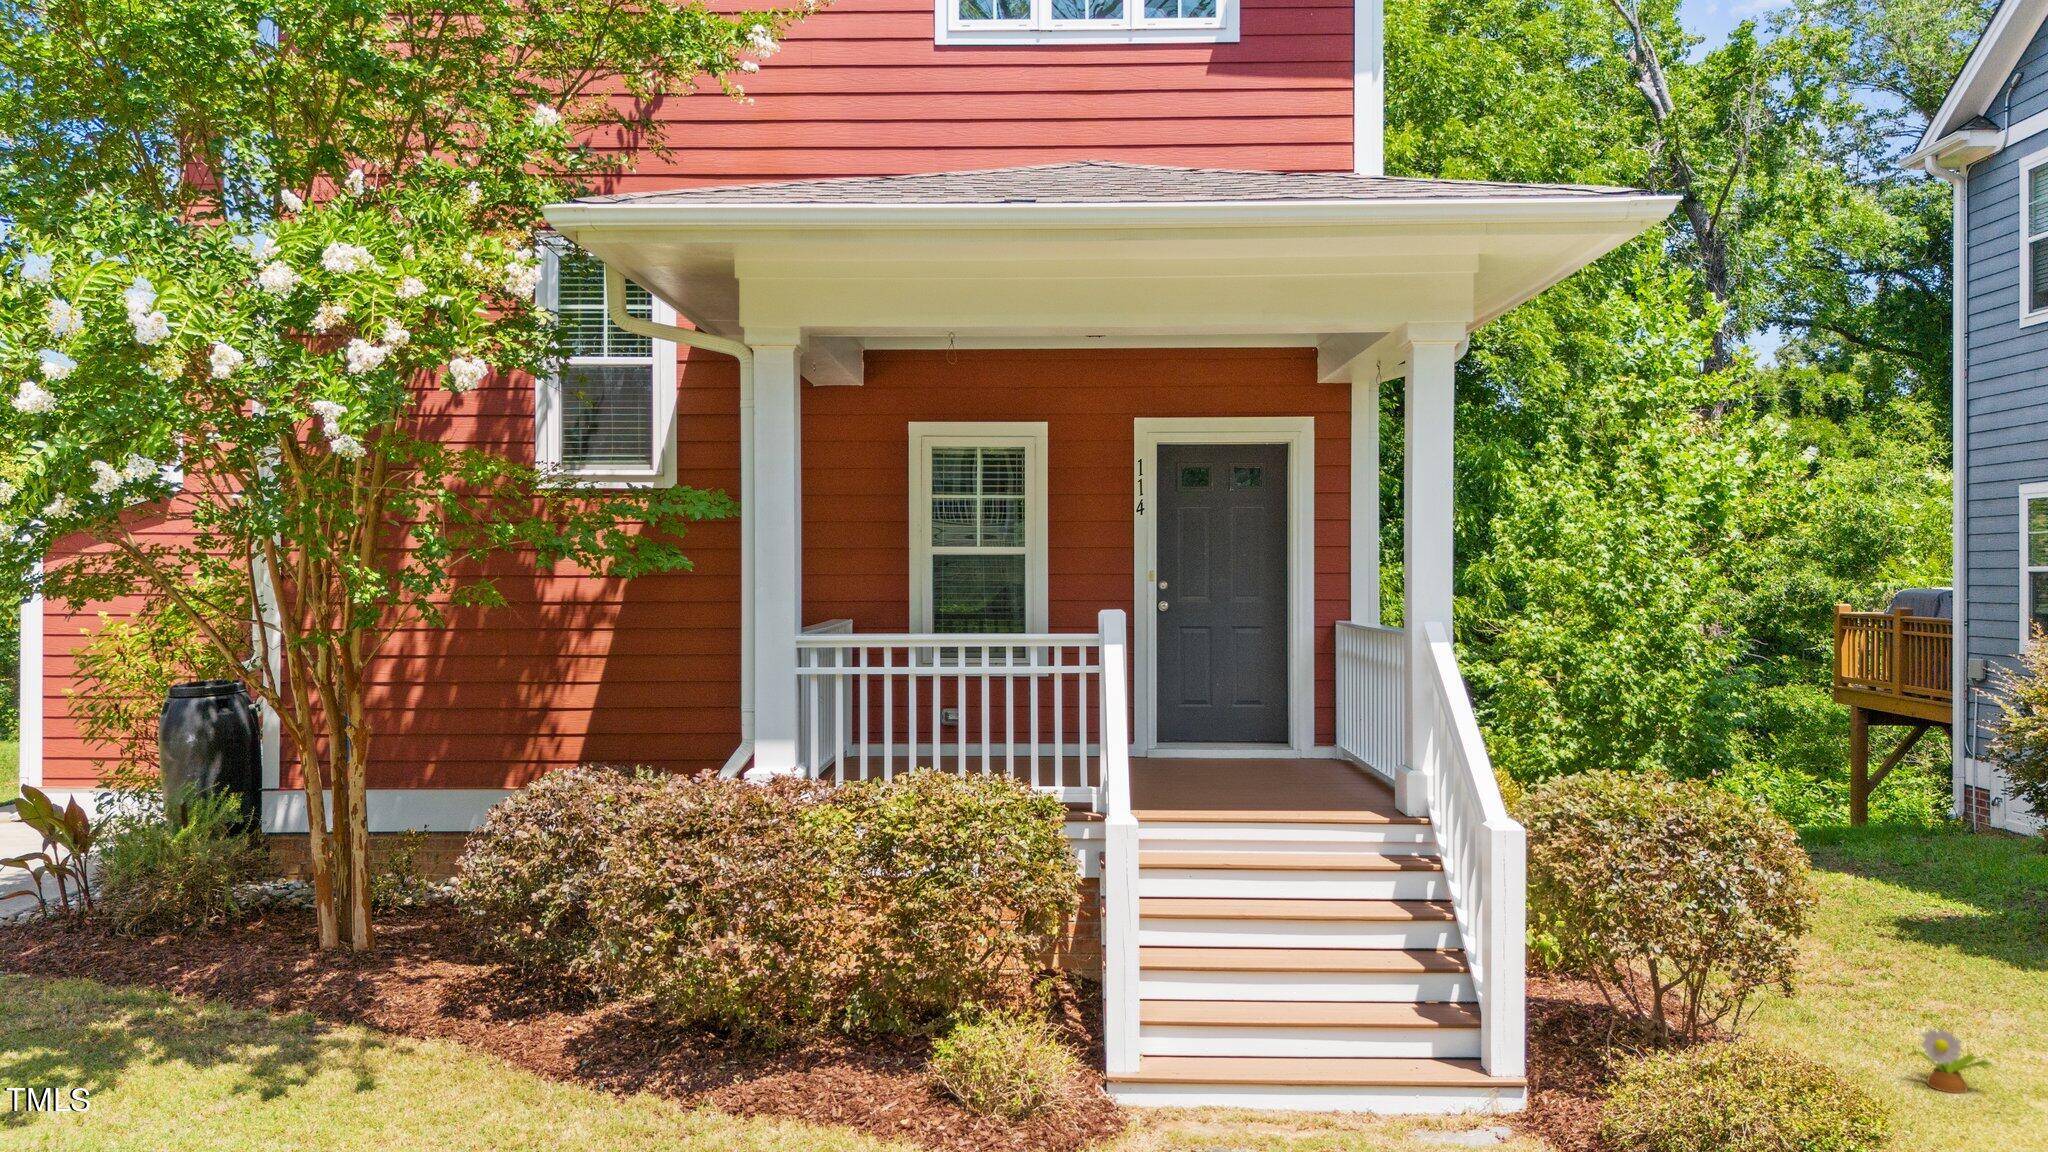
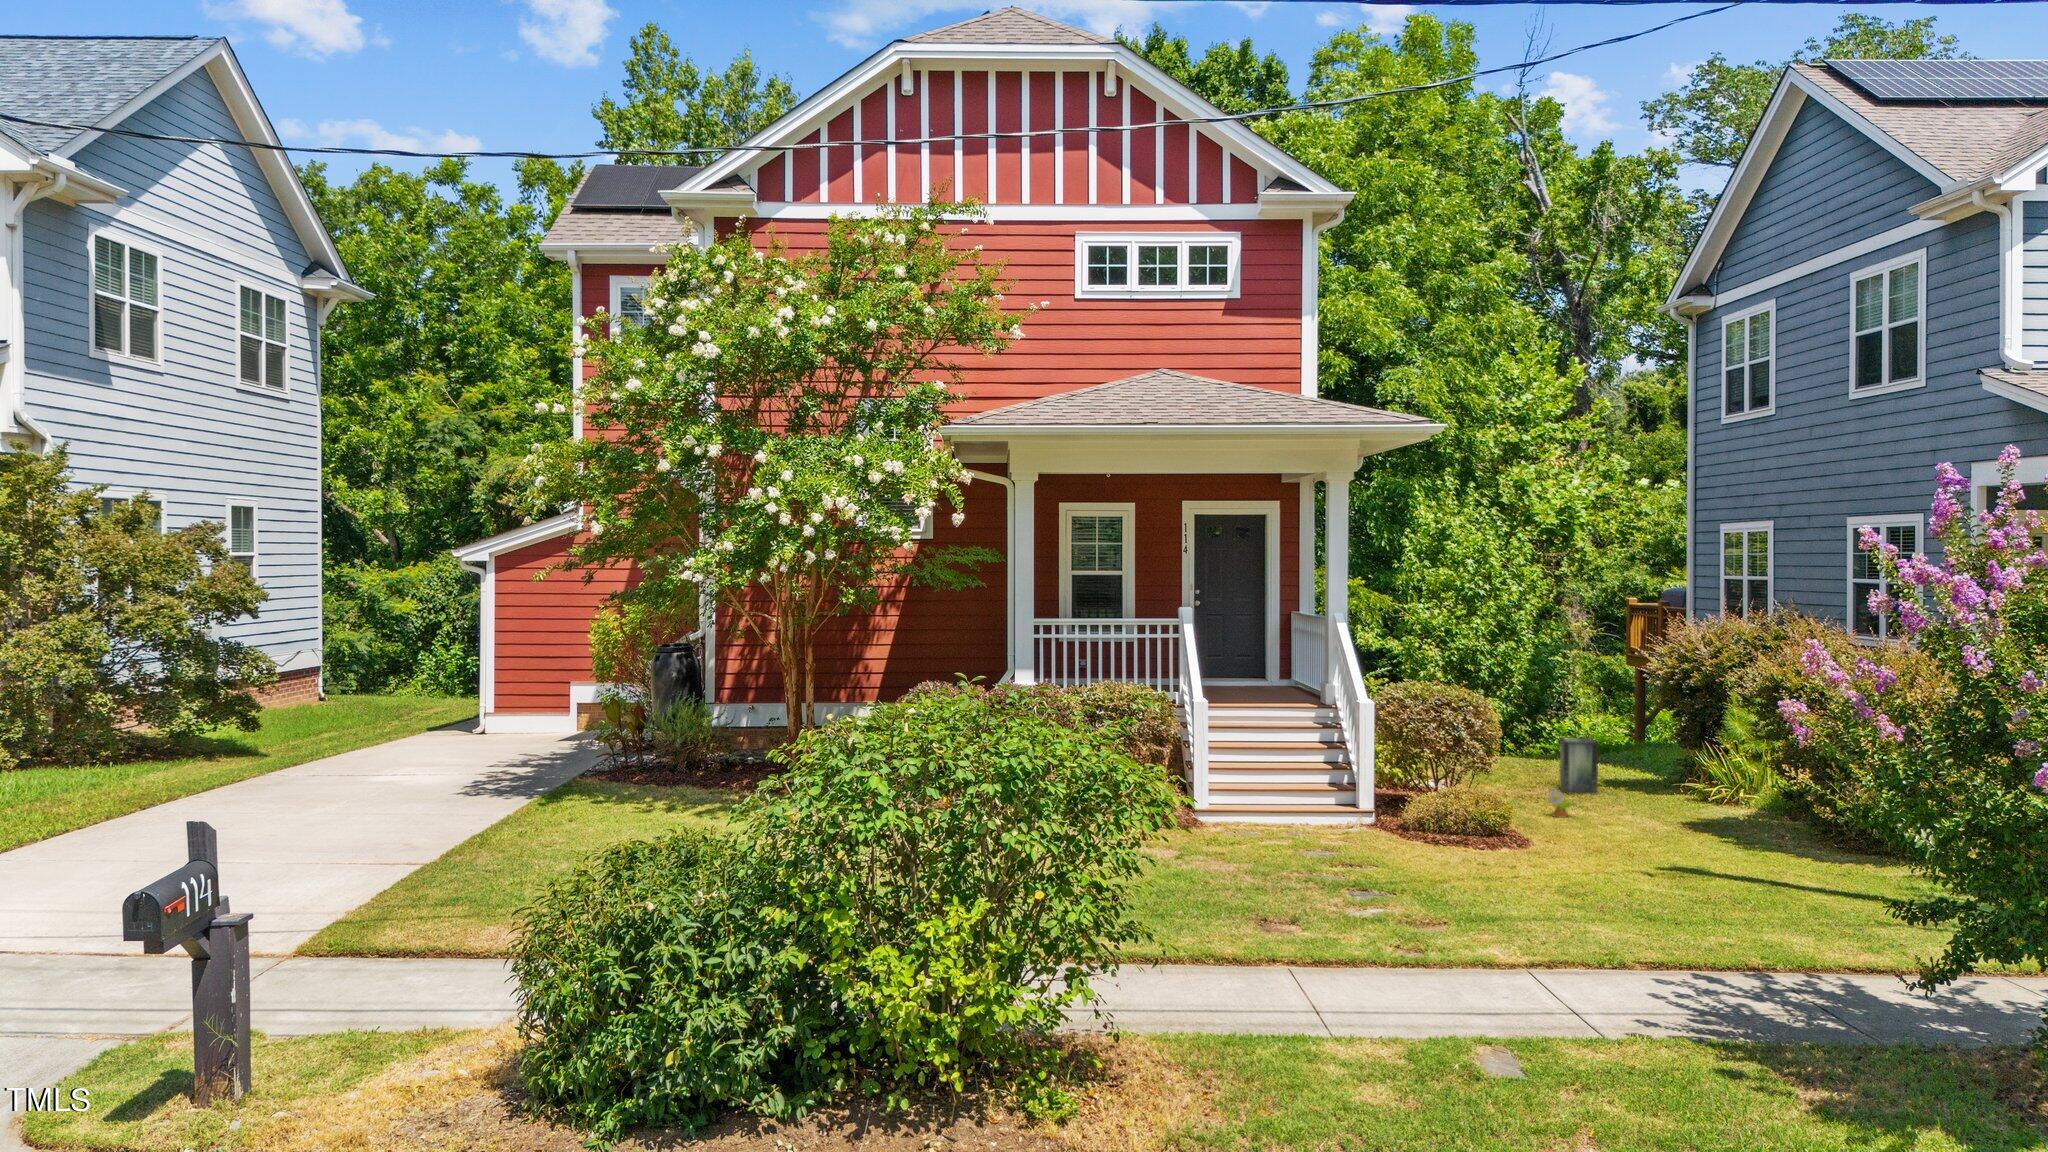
storage box: none [1865,878,1961,1003] -> present [1560,738,1598,794]

